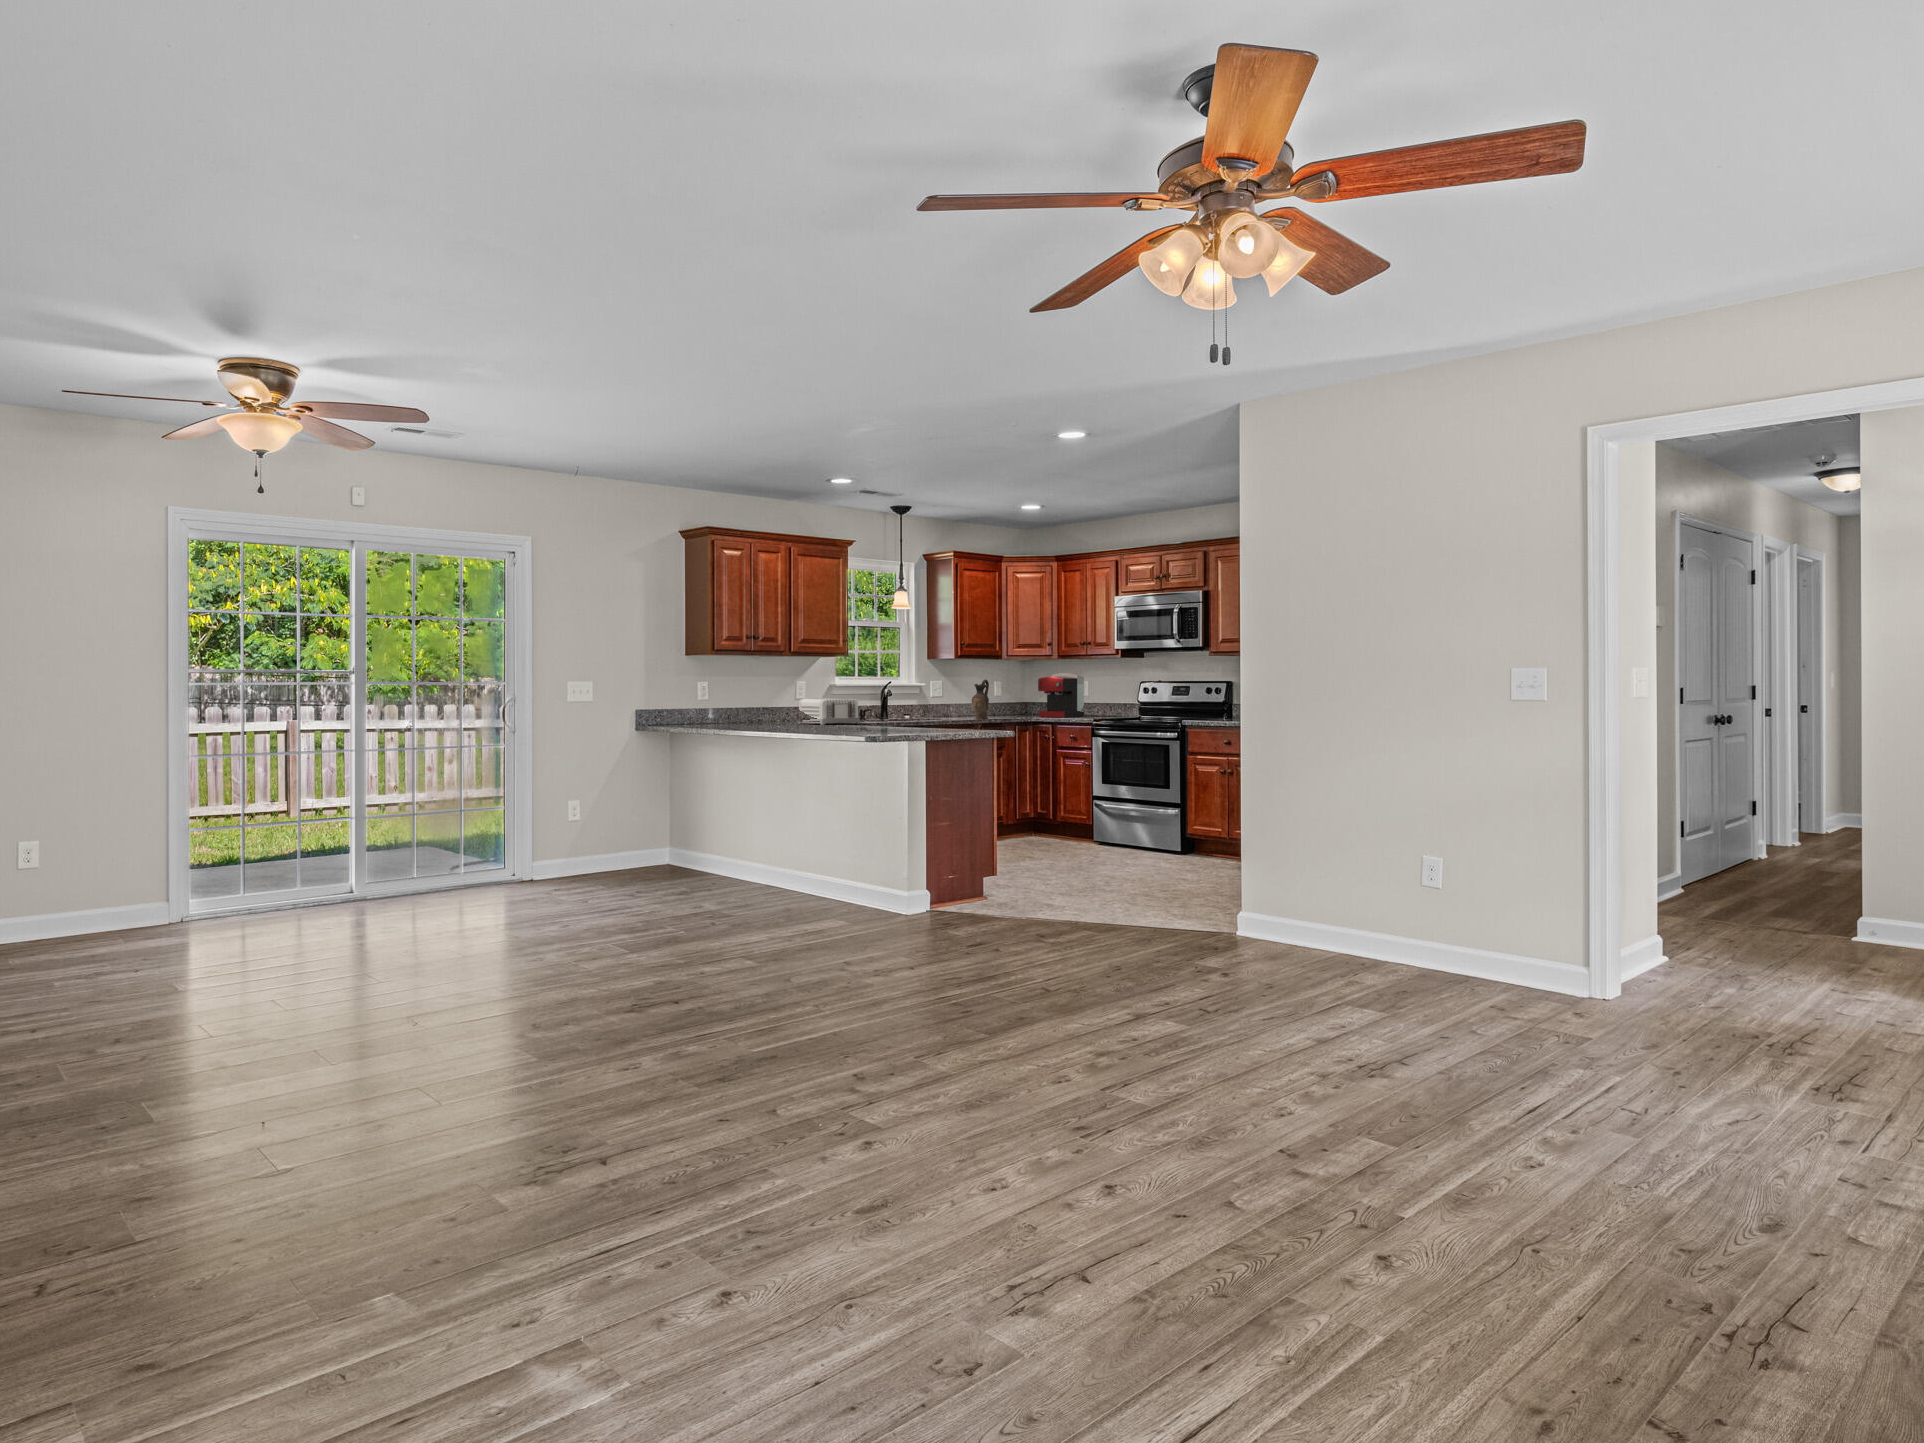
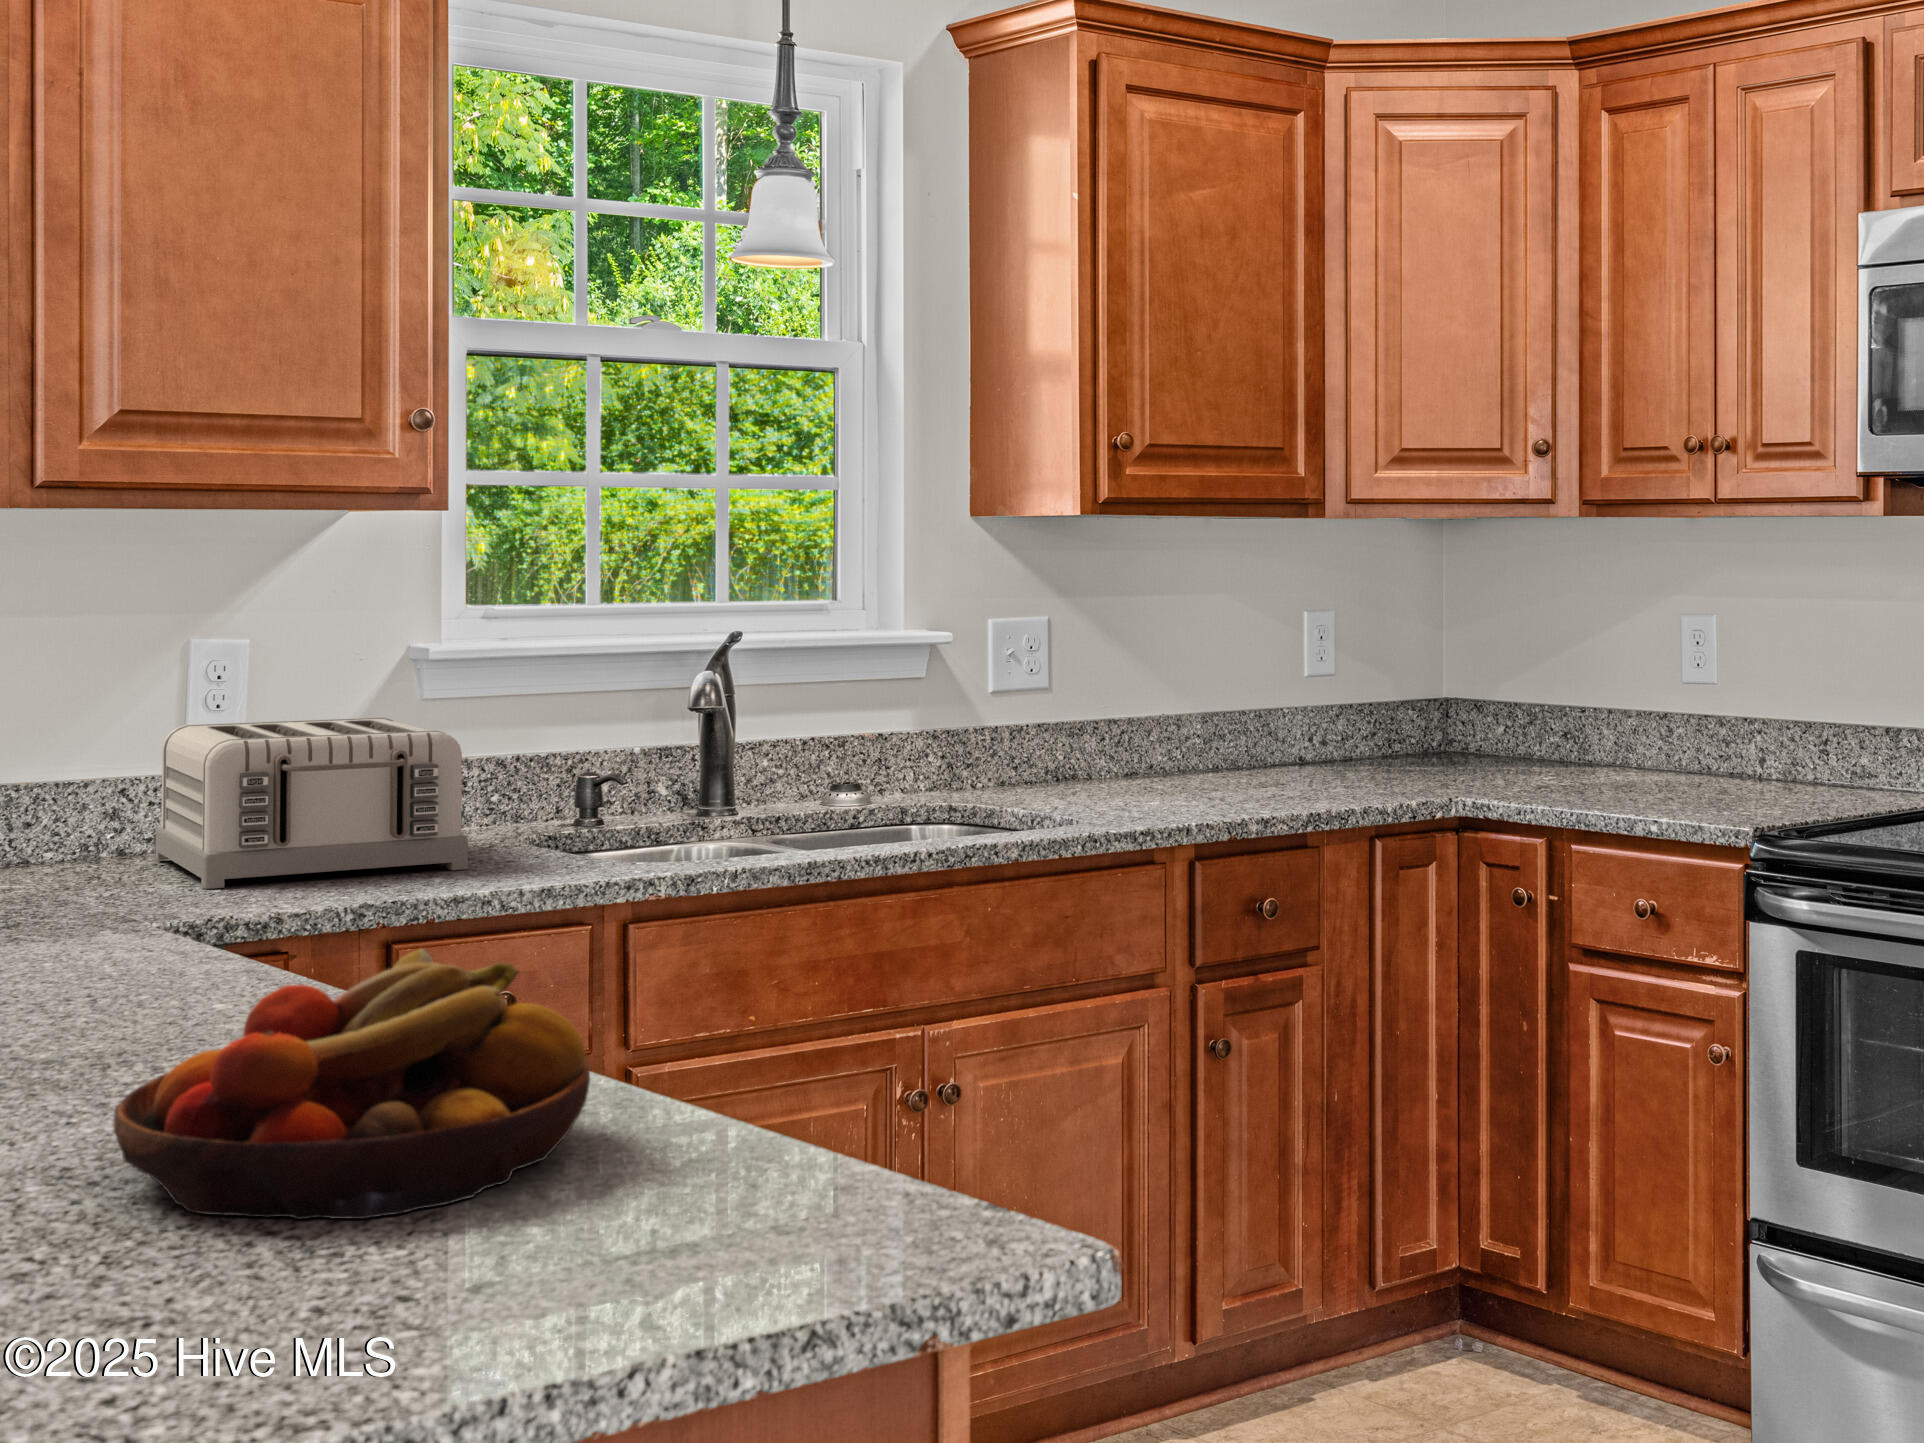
coffee maker: present [1038,673,1084,717] -> none [1493,577,1695,780]
ceramic pitcher: present [972,679,989,719] -> none [1160,612,1248,804]
fruit bowl: none [904,709,955,732] -> present [113,948,590,1219]

